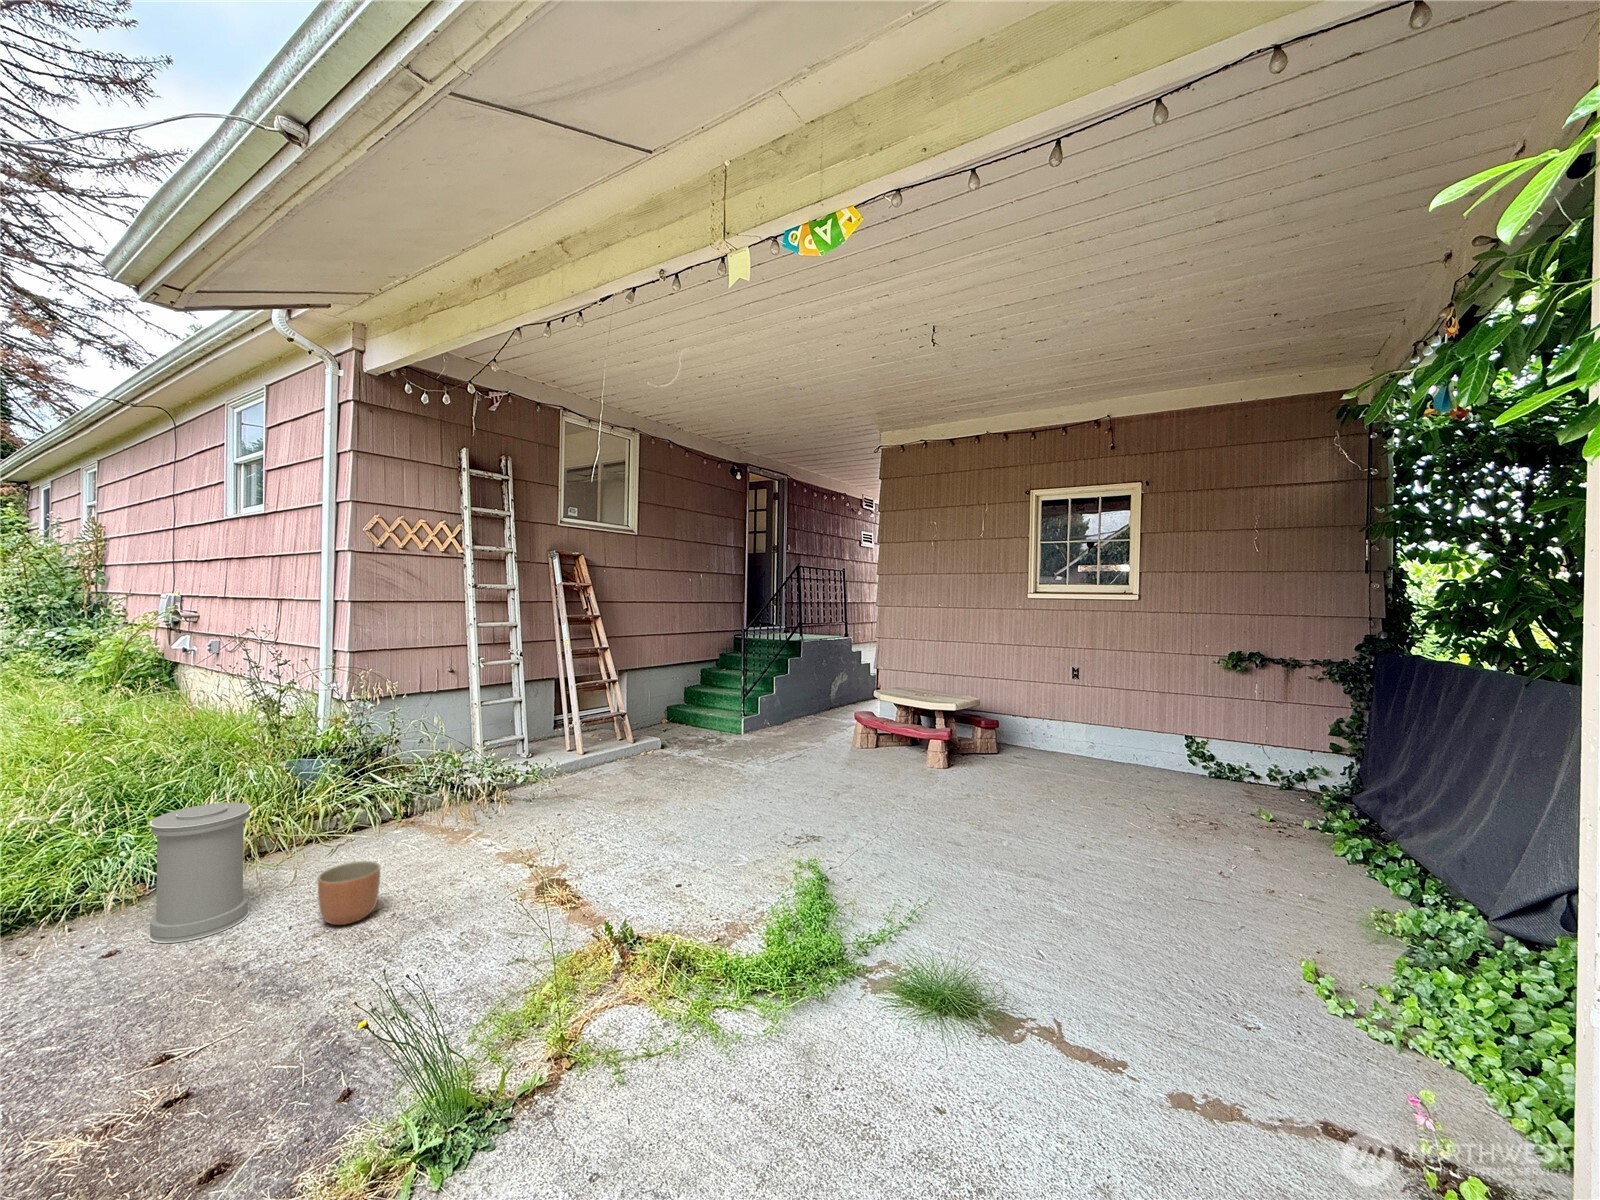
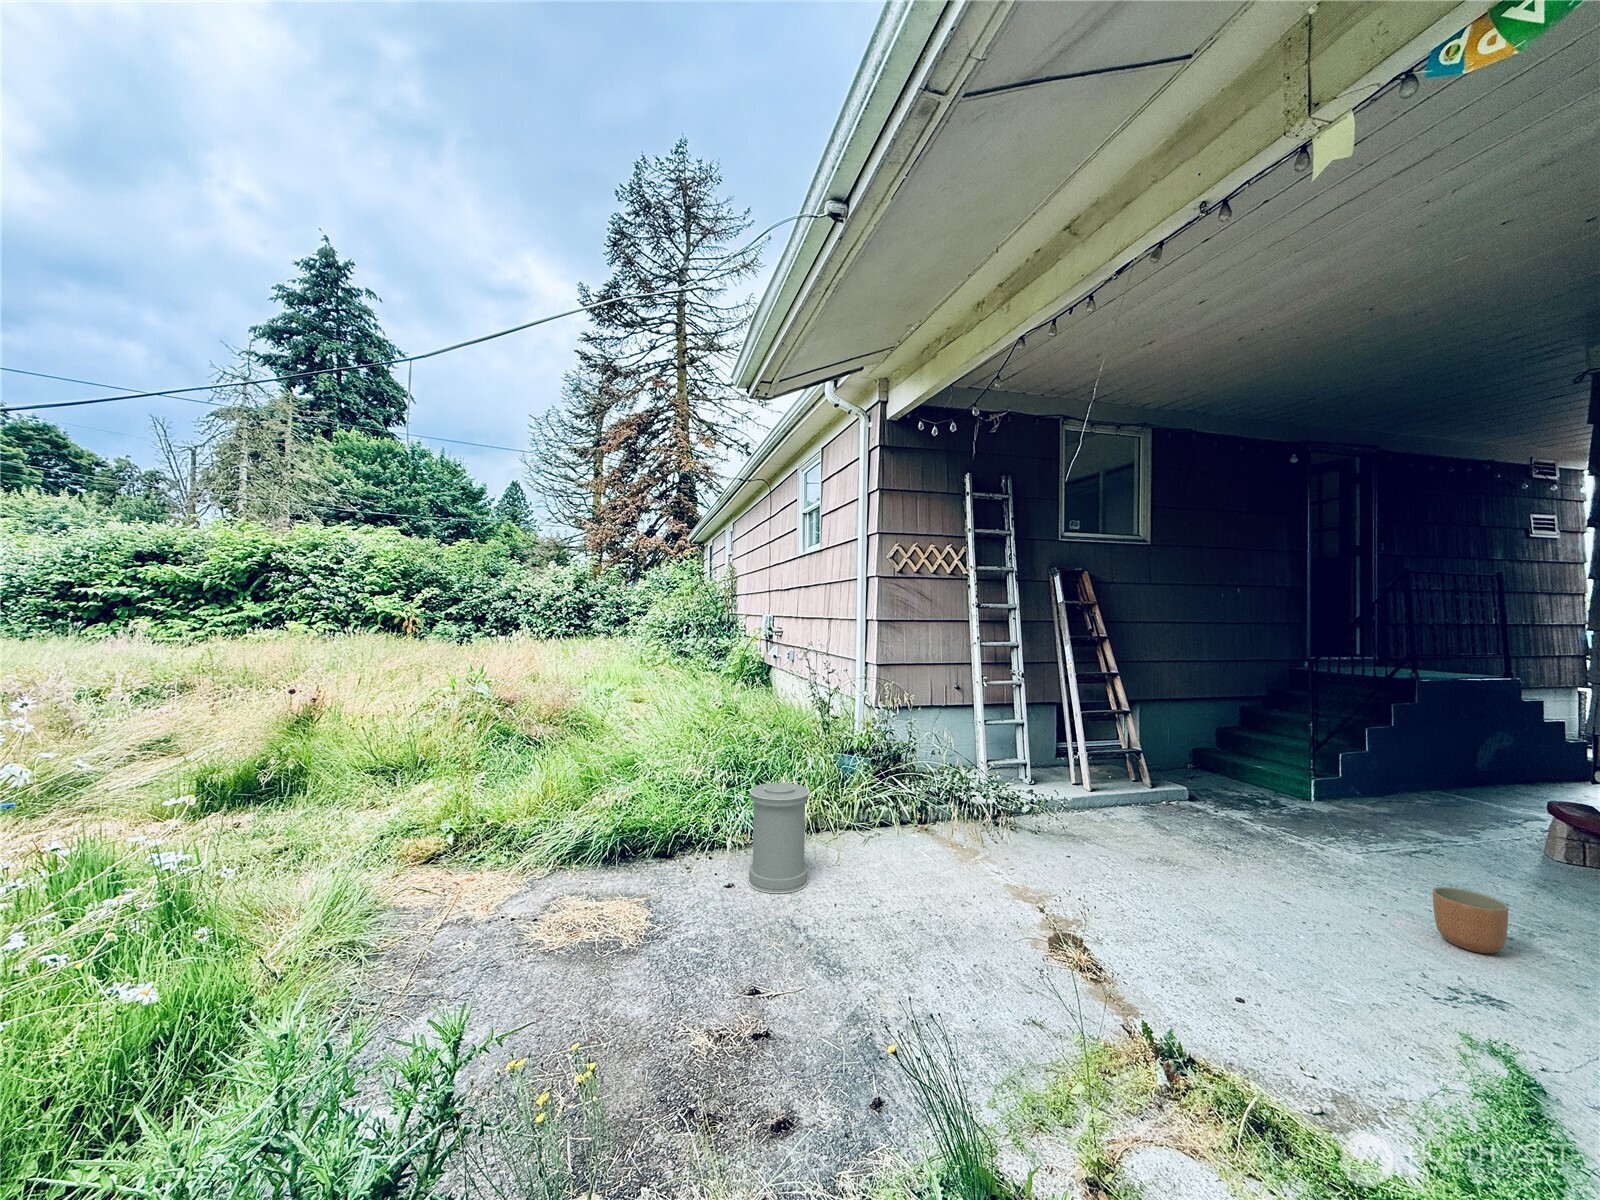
planter: present [318,861,380,925] -> present [1433,887,1508,953]

